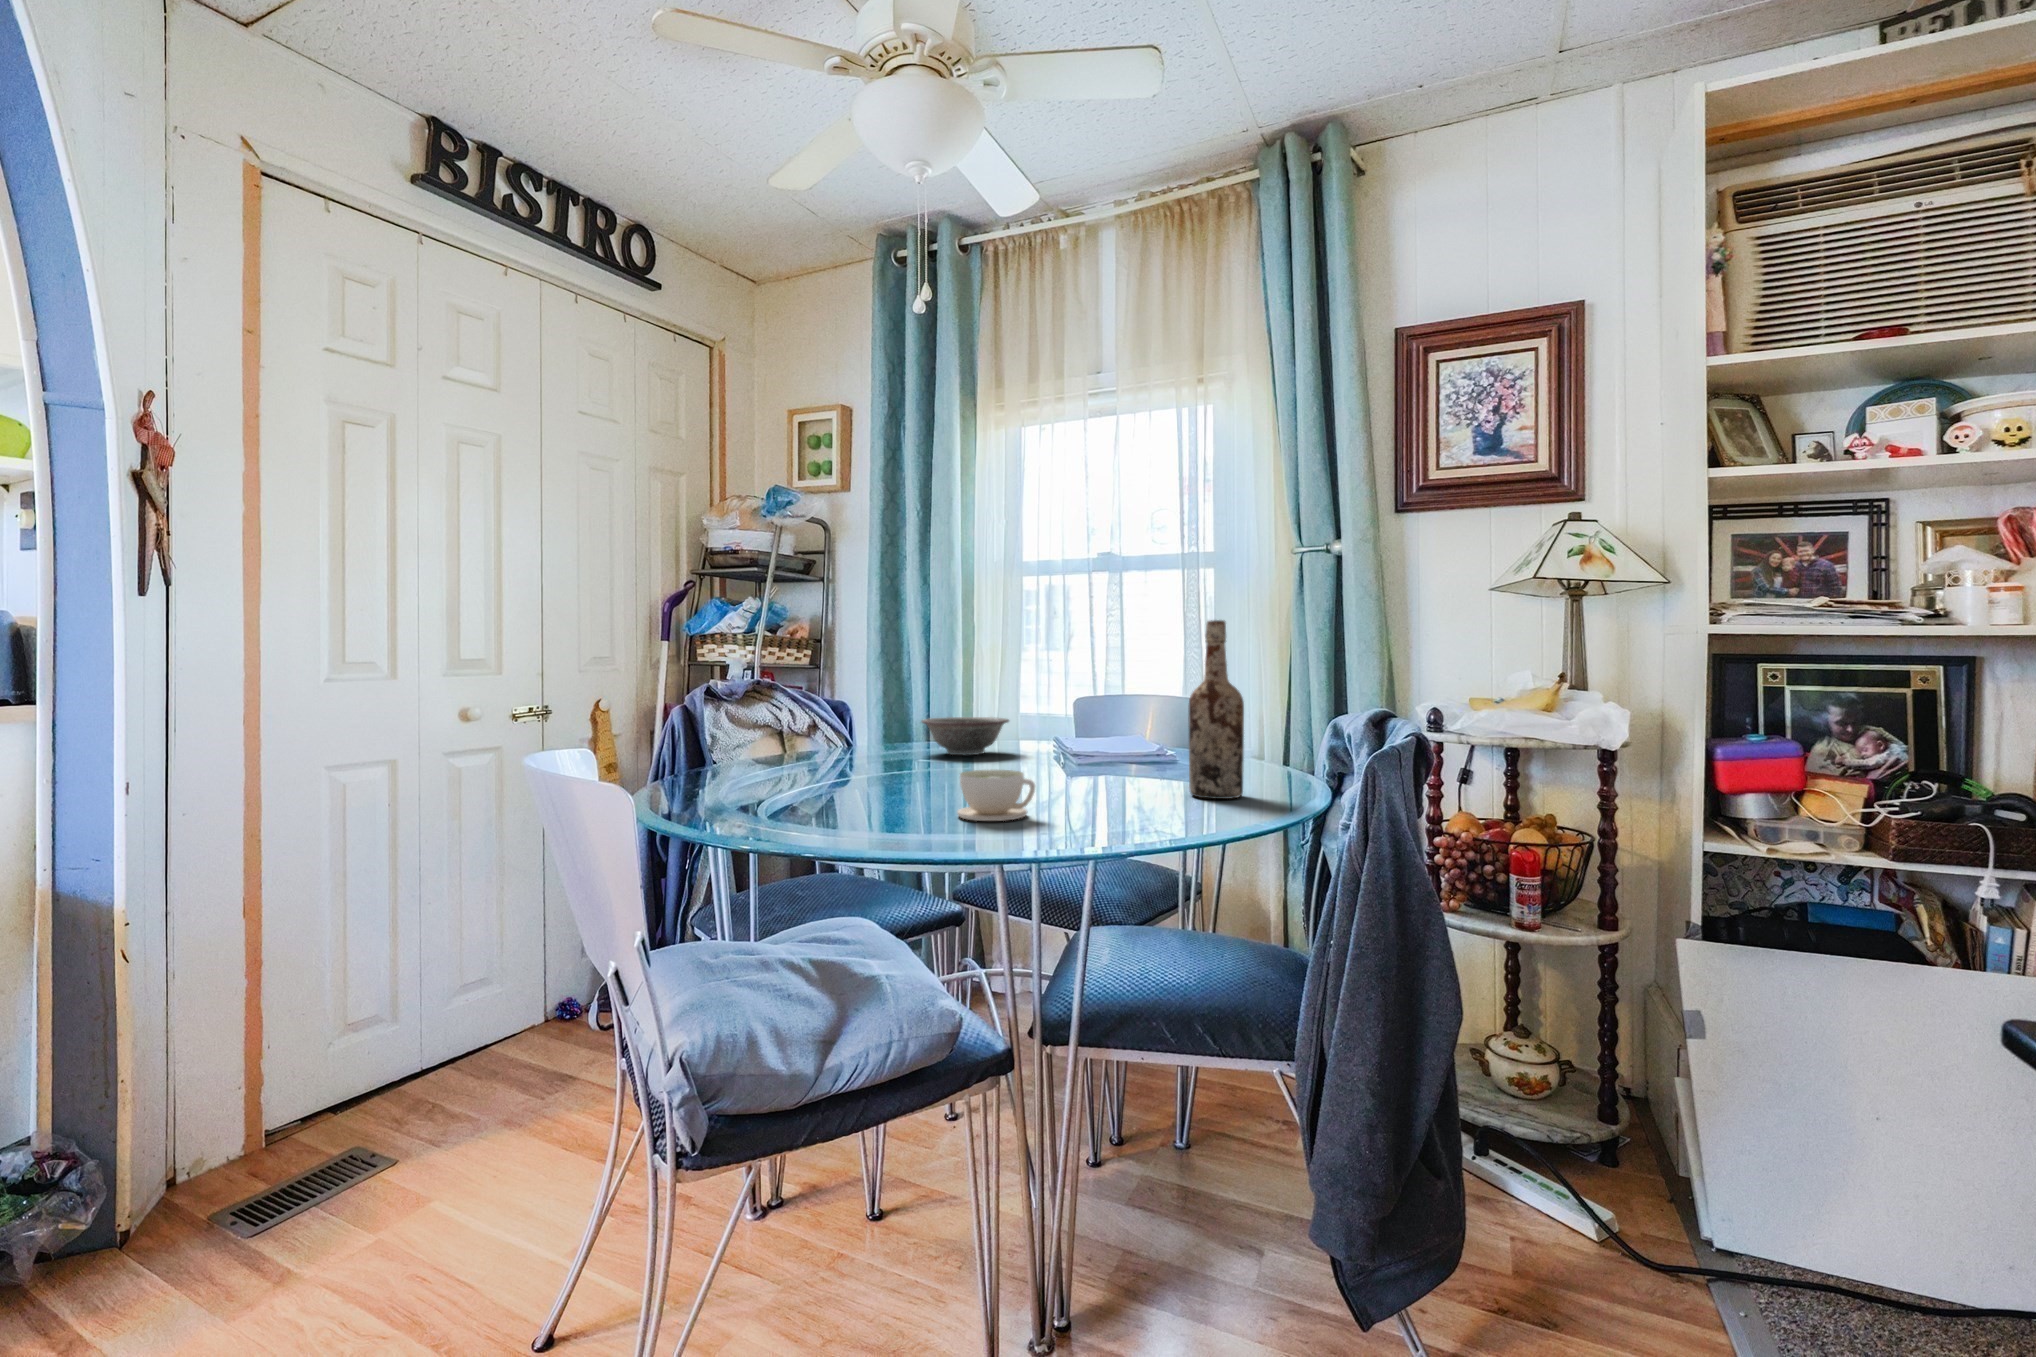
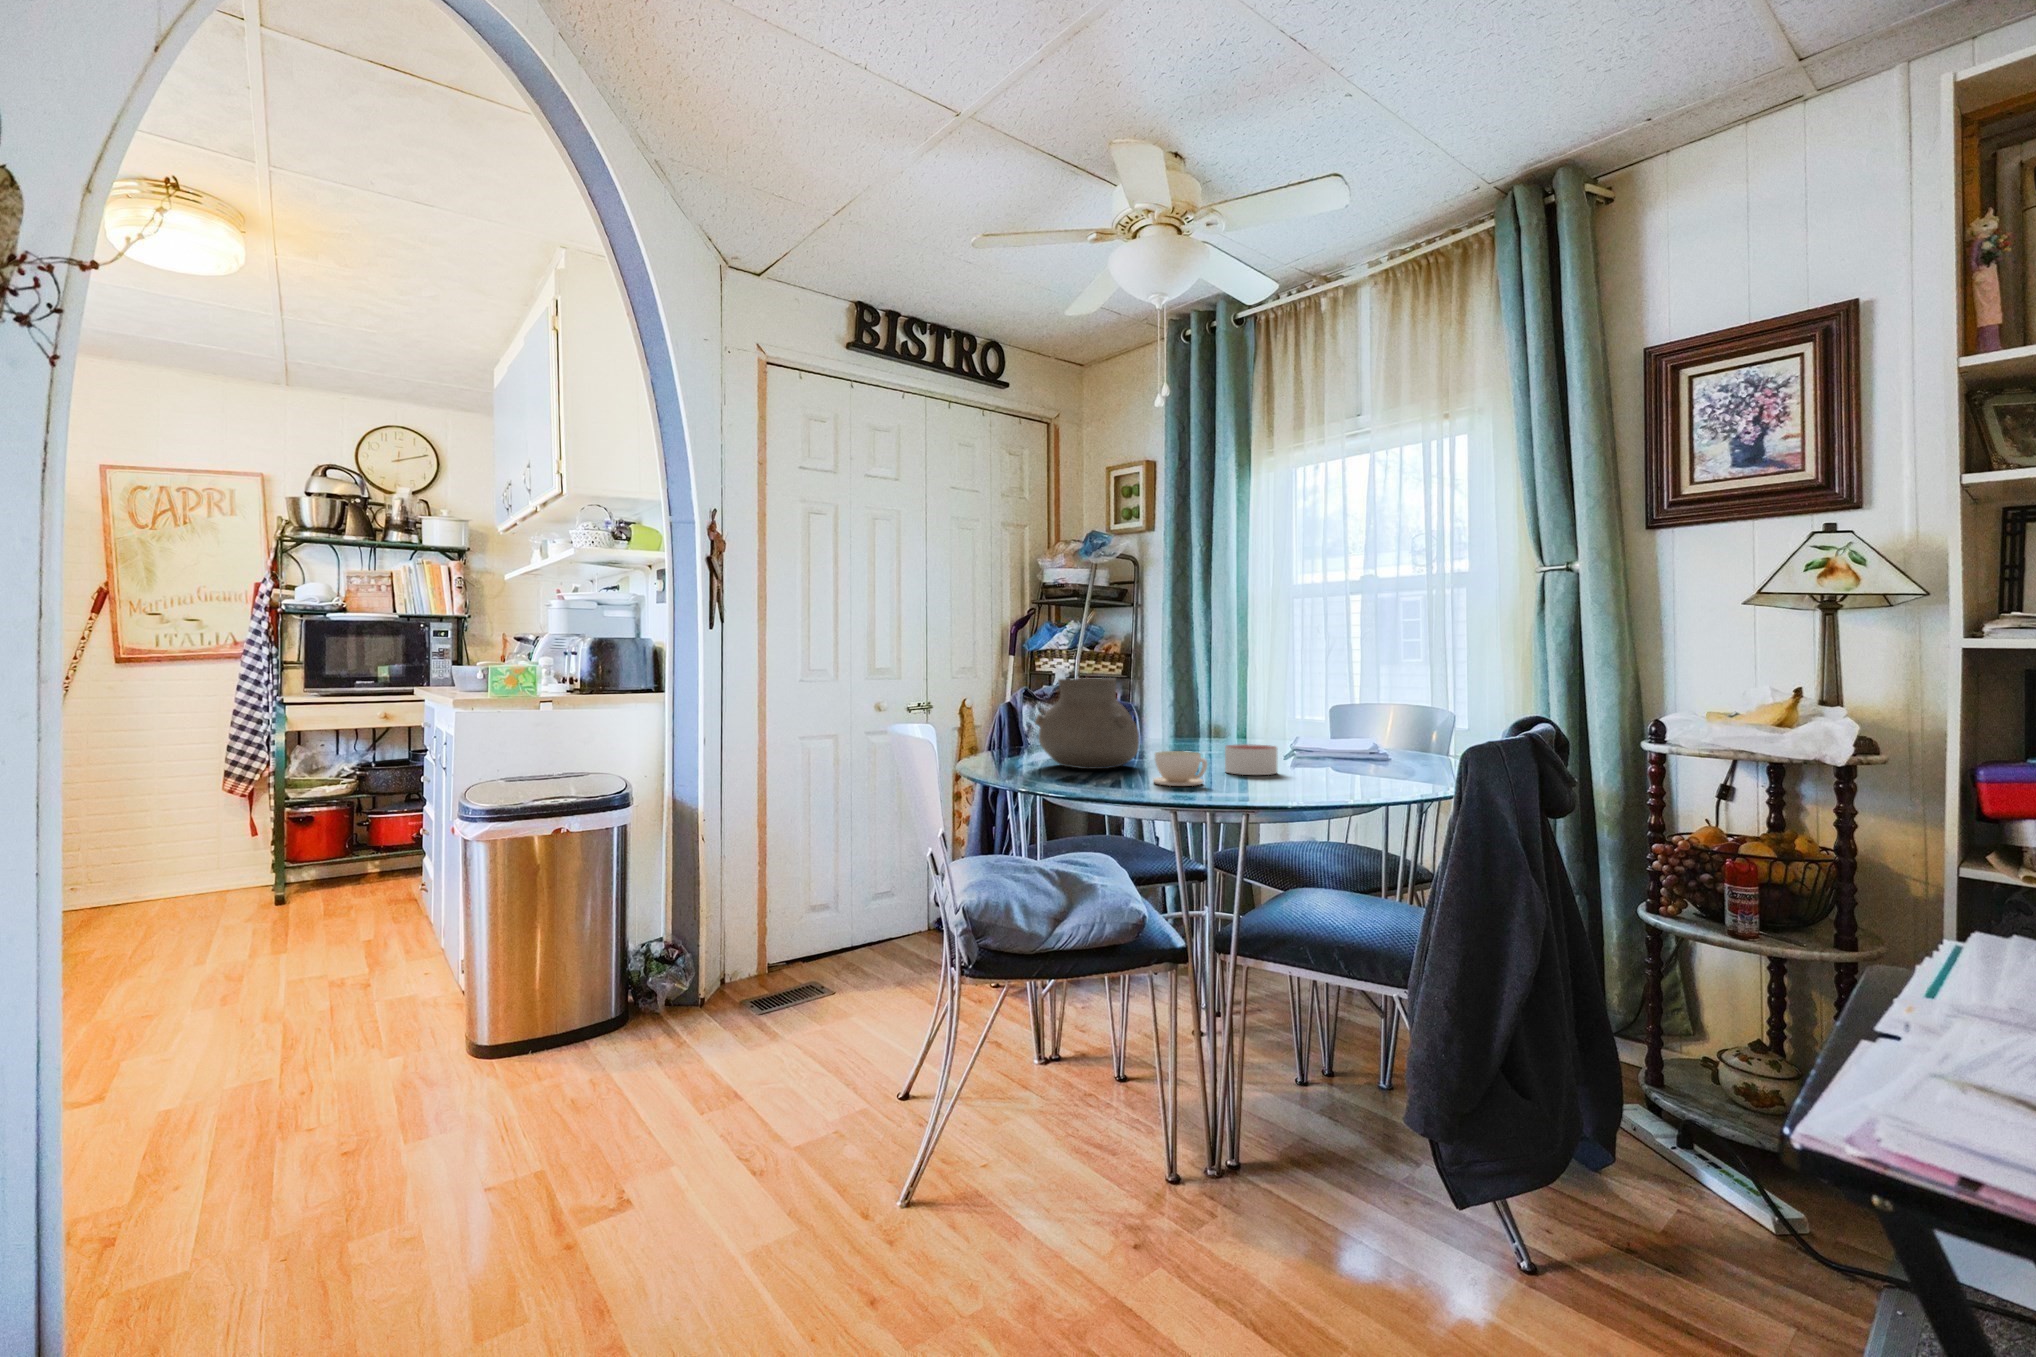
wine bottle: present [1188,620,1244,799] -> none [1350,642,1397,784]
vase: none [760,669,911,799] -> present [1035,678,1140,769]
decorative bowl: present [922,717,1009,755] -> none [1179,717,1252,747]
candle: none [1026,754,1093,795] -> present [1225,744,1277,775]

